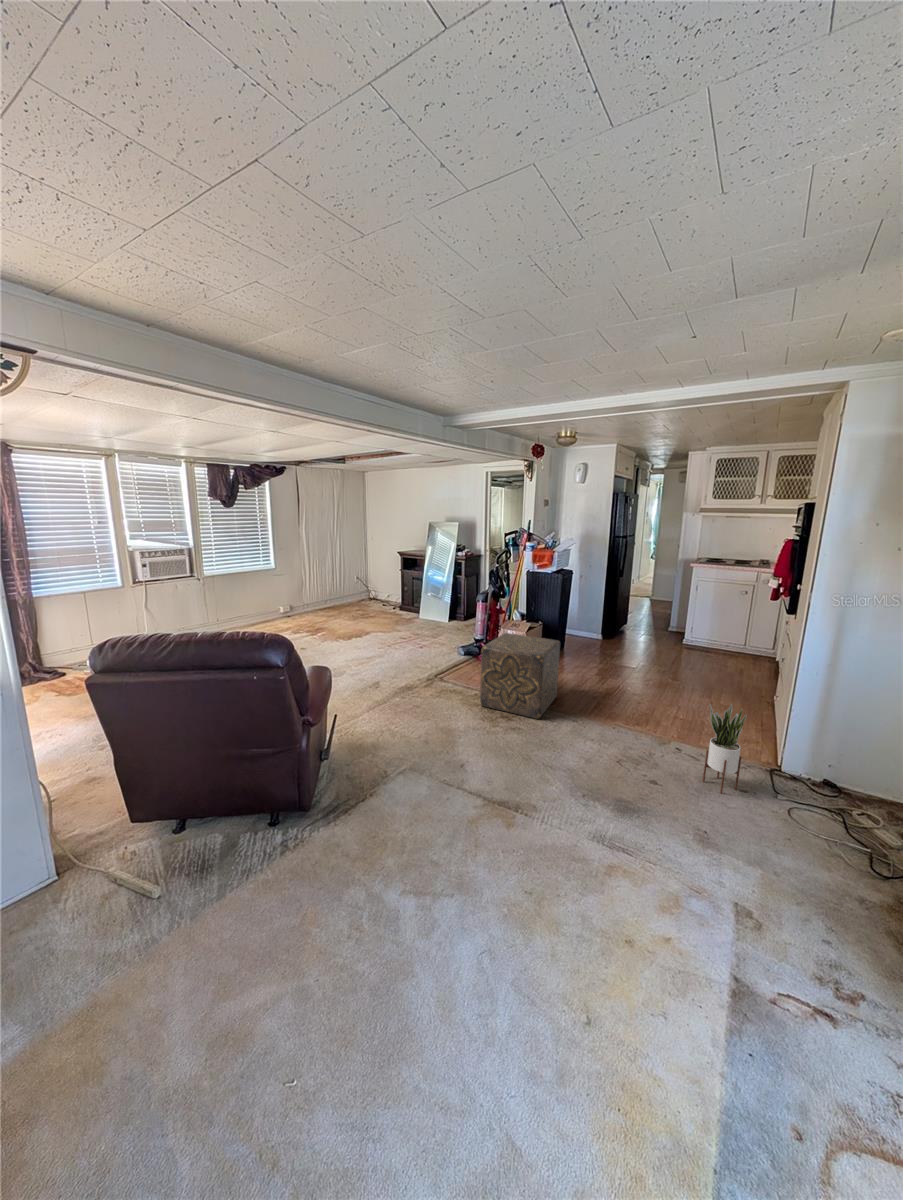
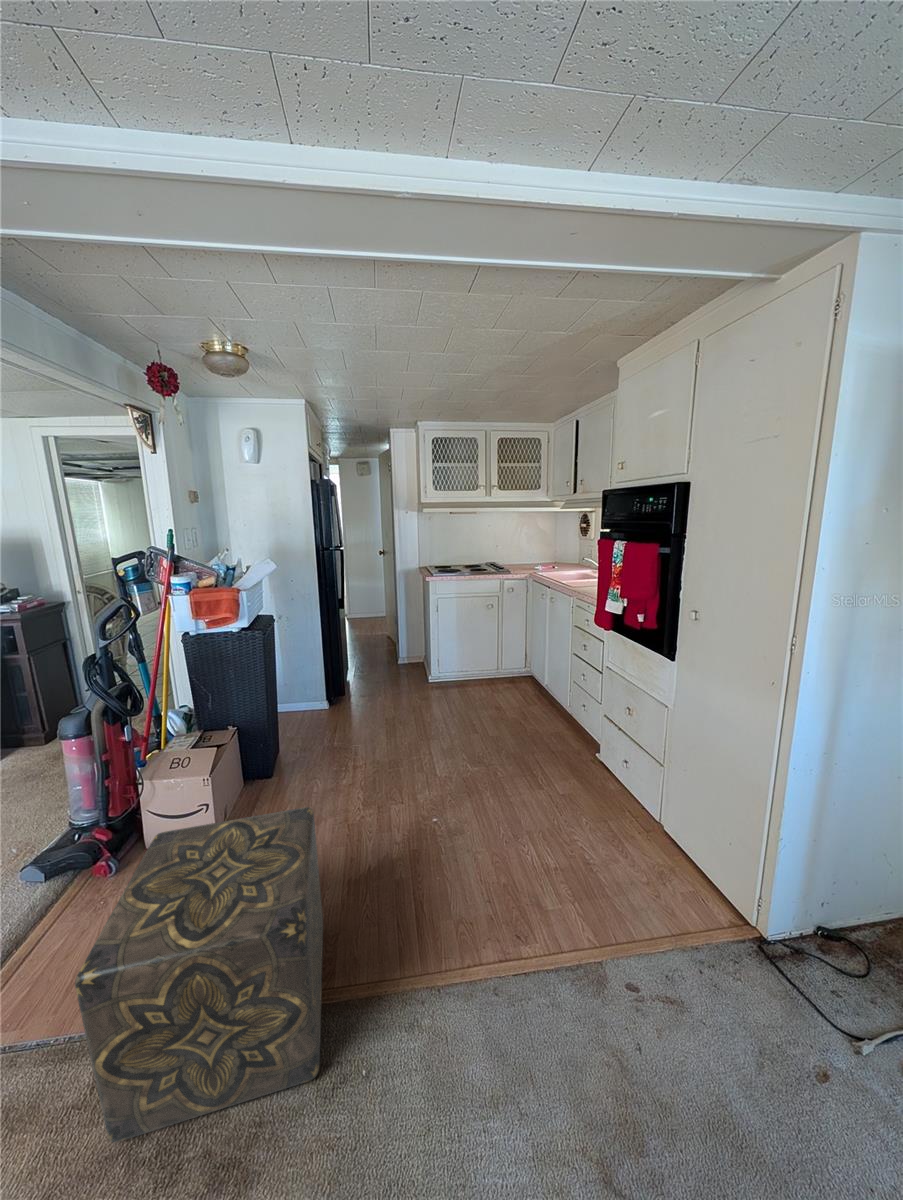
potted plant: present [703,704,747,793] -> none [724,902,798,1102]

